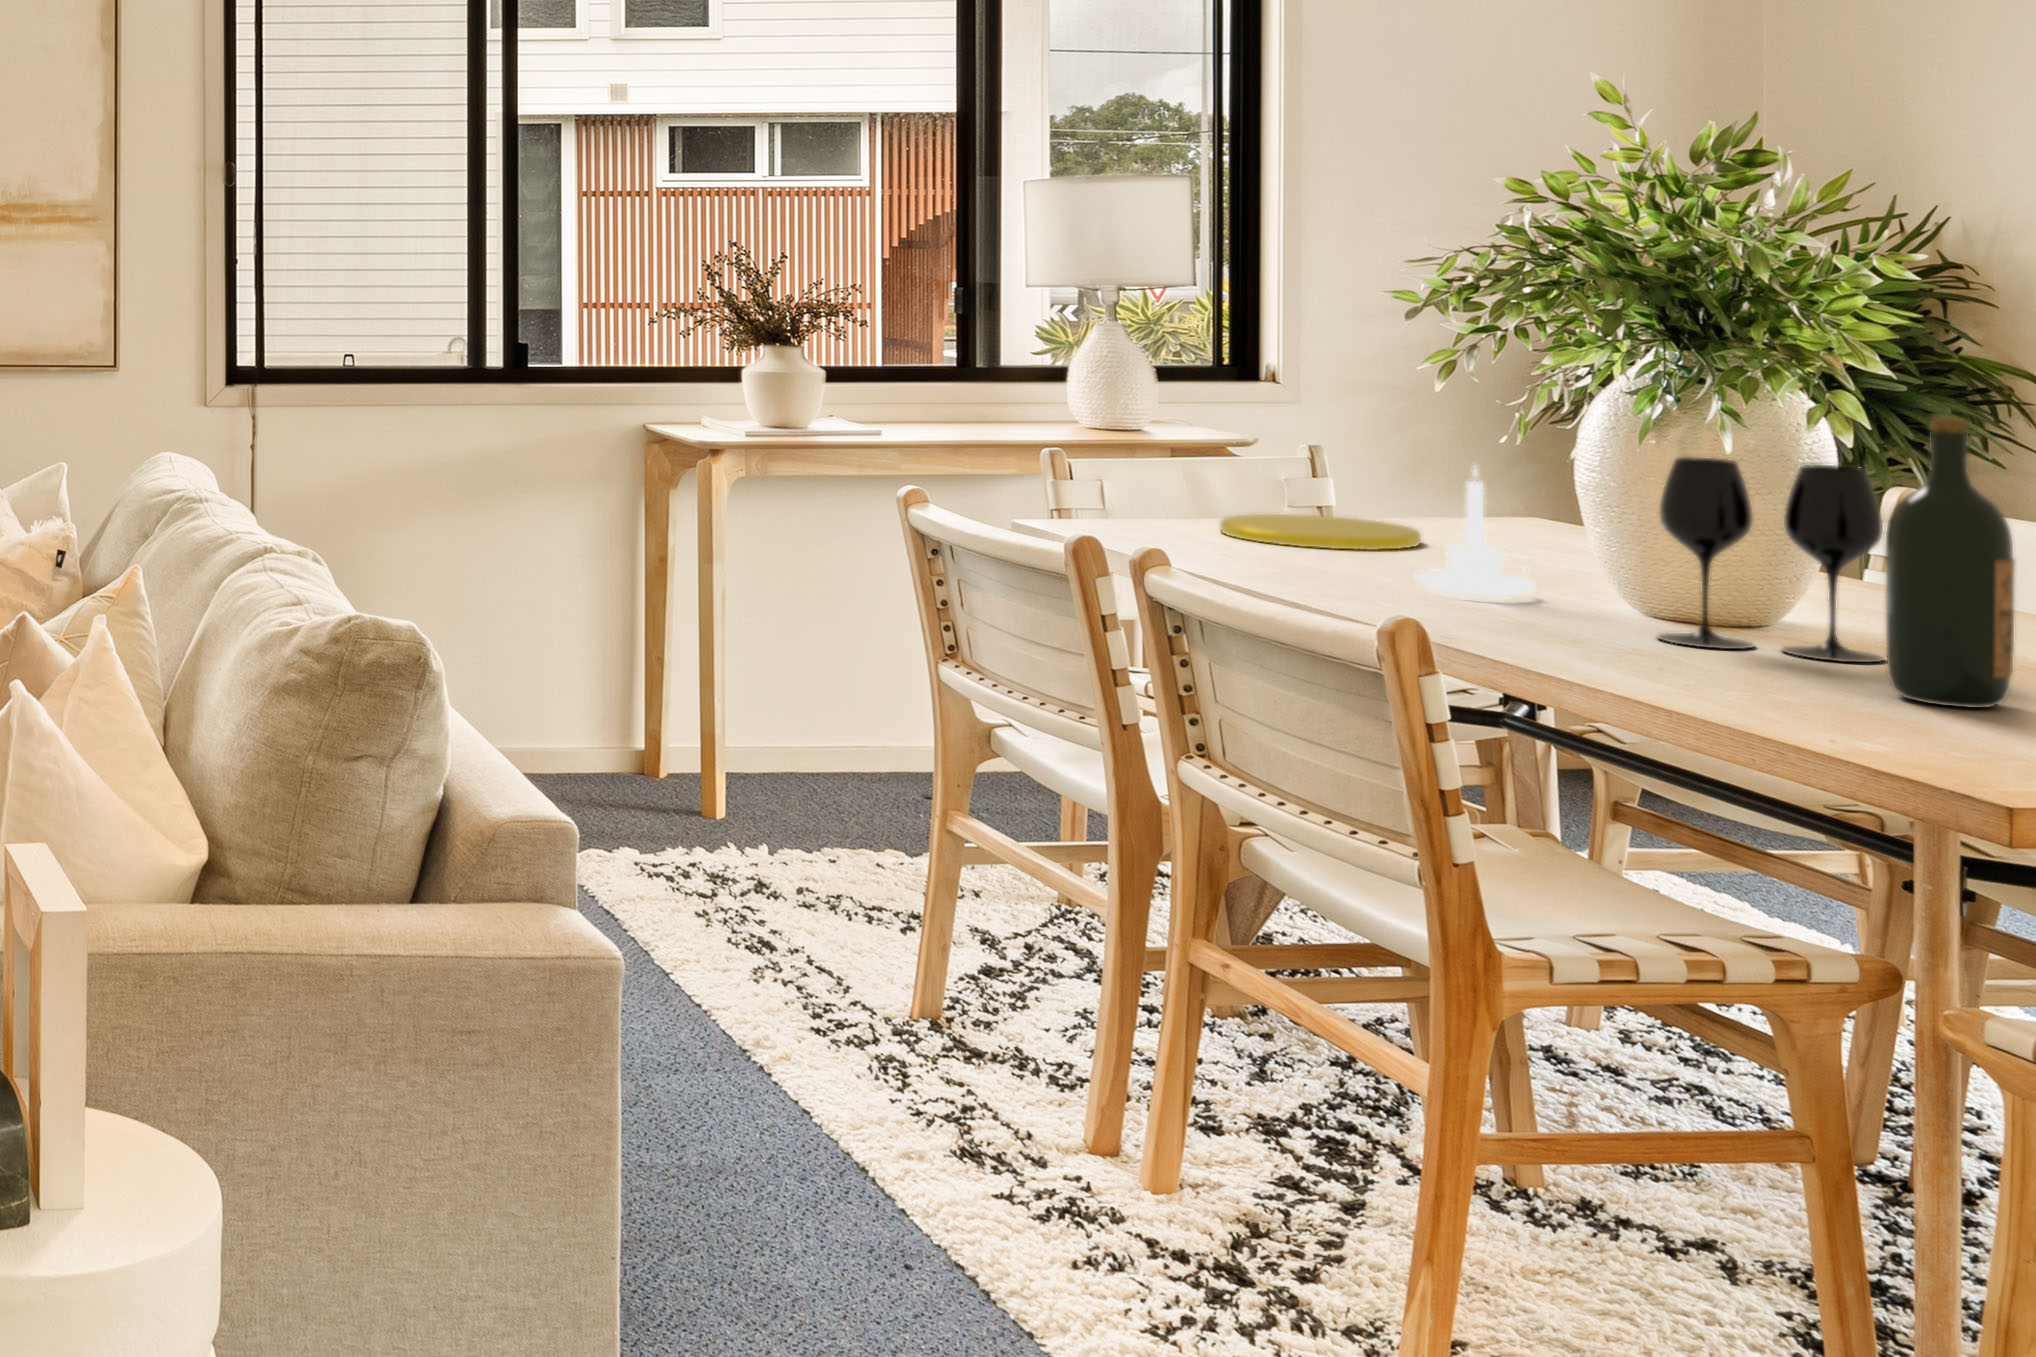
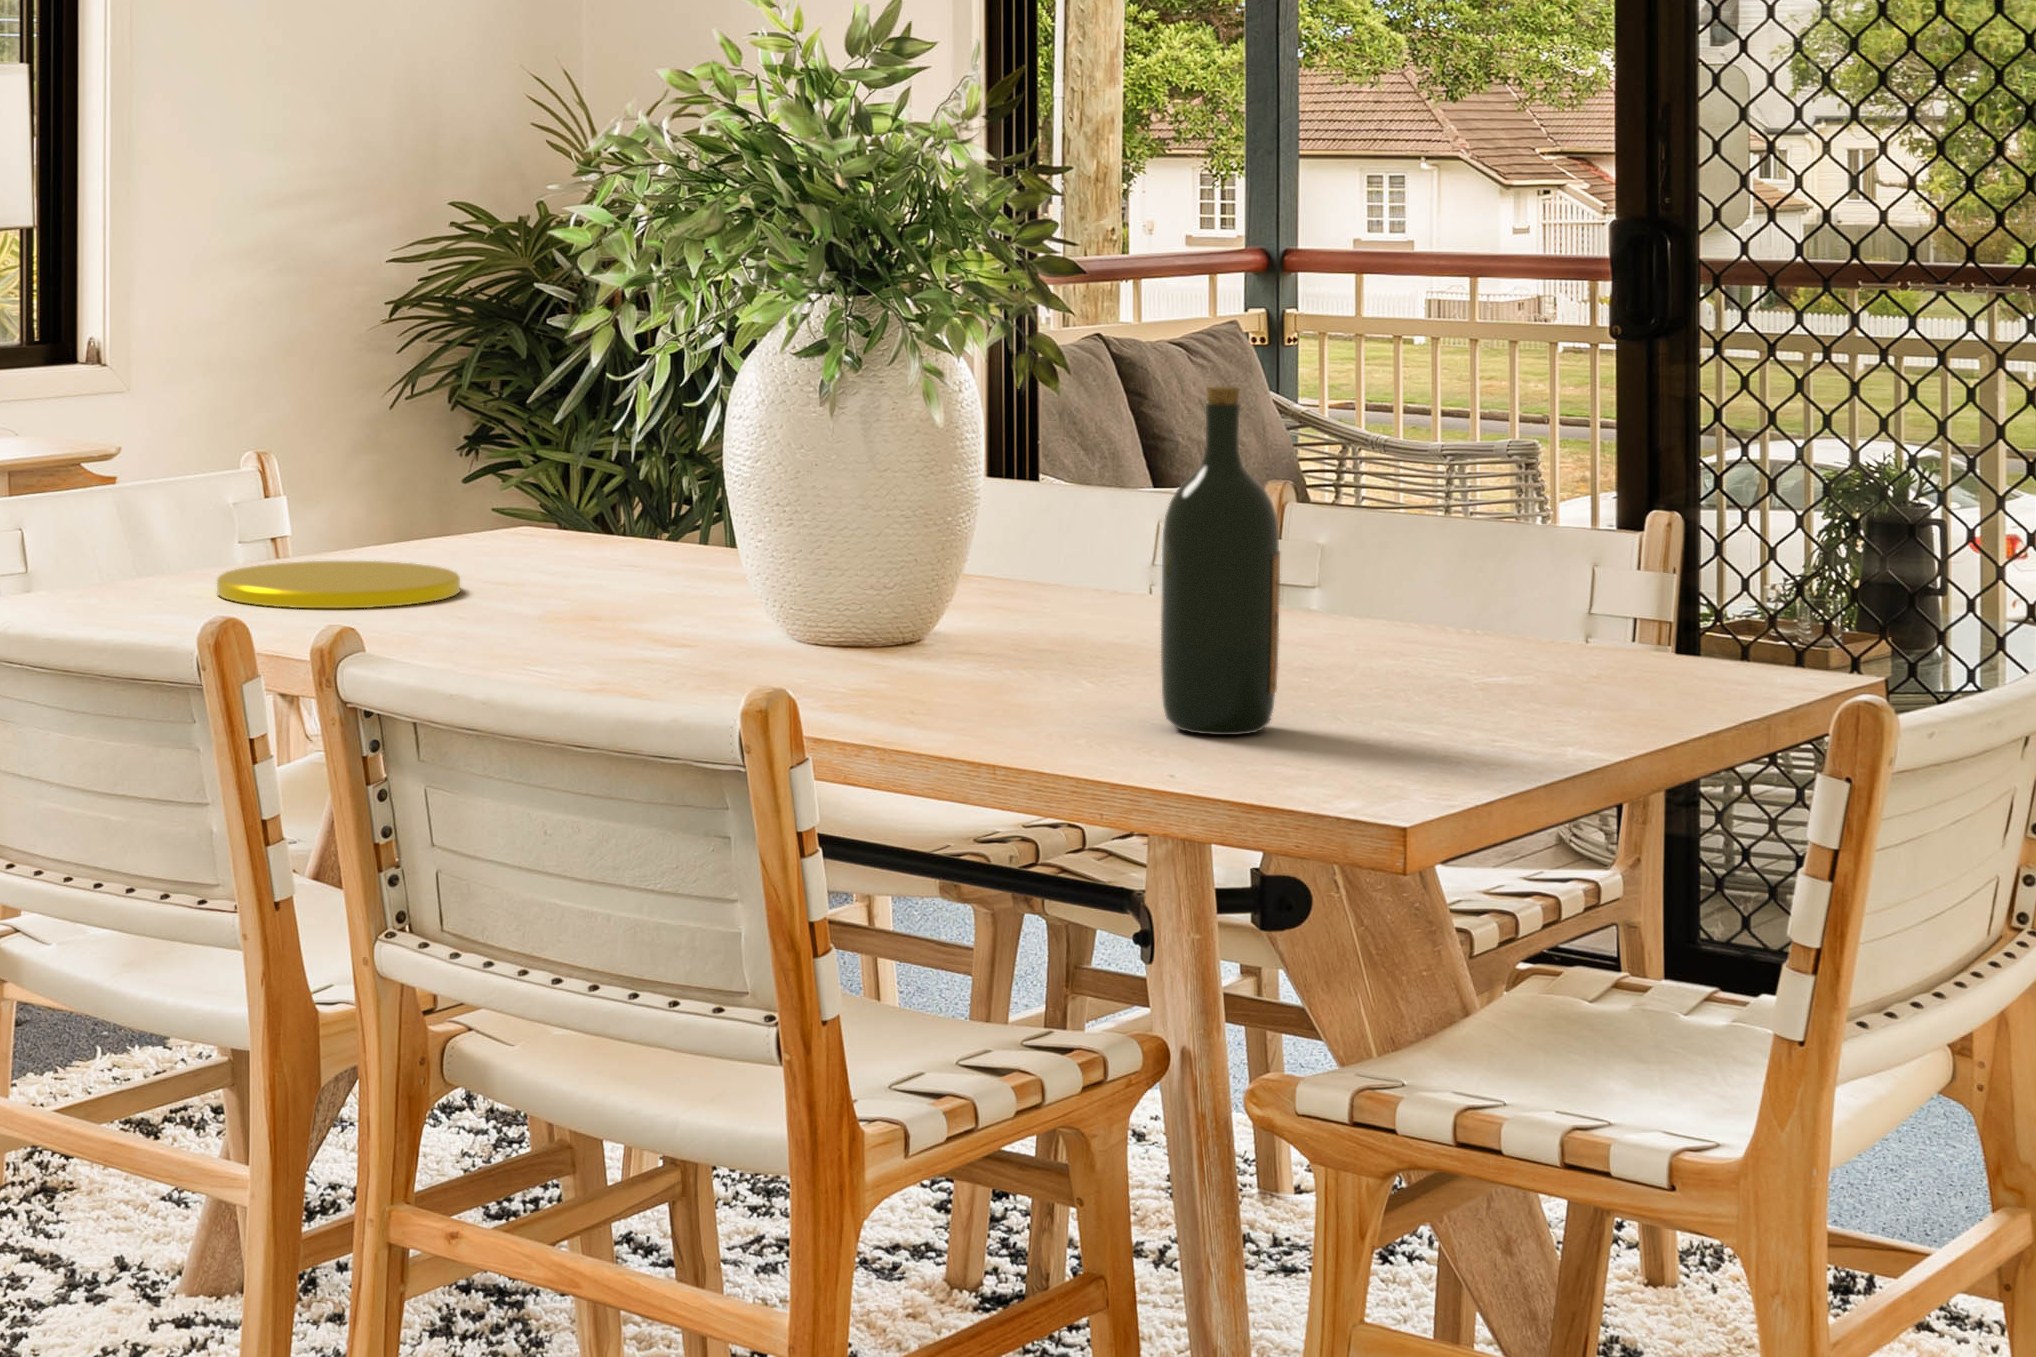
wine glass: present [1658,457,1884,663] -> none [869,451,1093,694]
candle holder: present [1416,467,1535,598] -> none [547,474,684,657]

